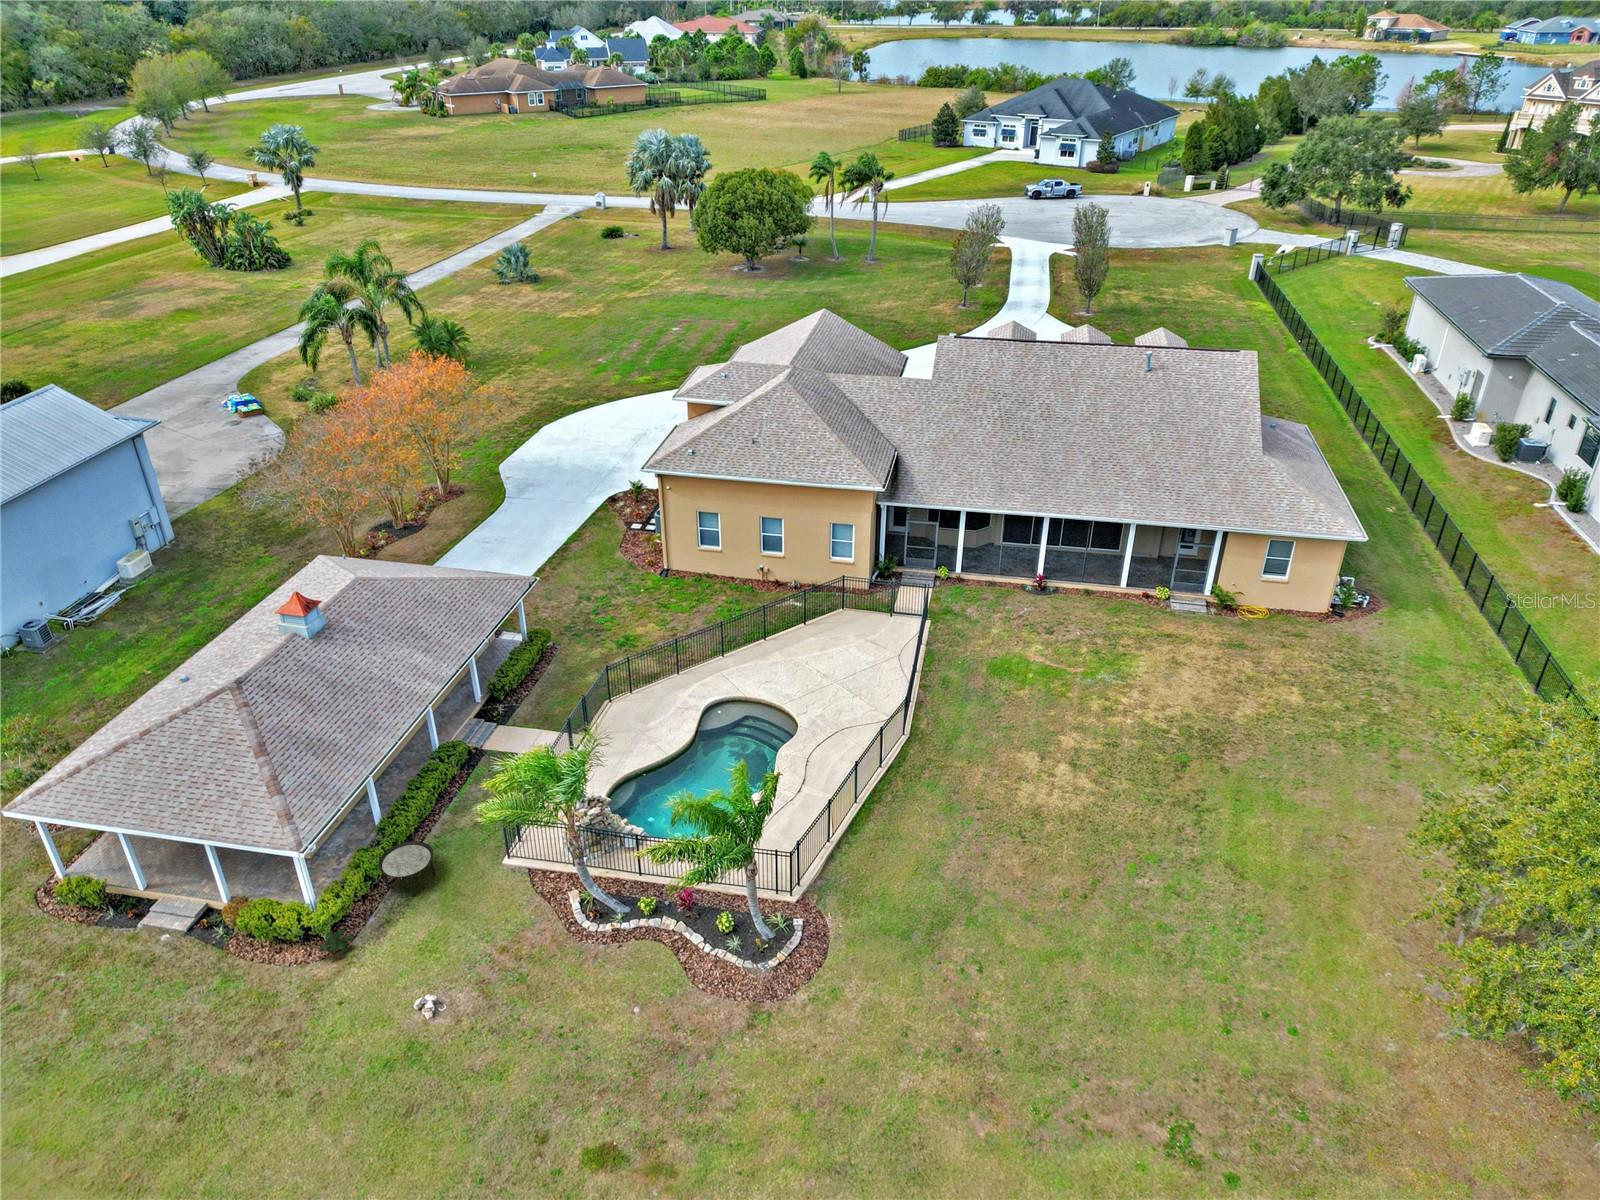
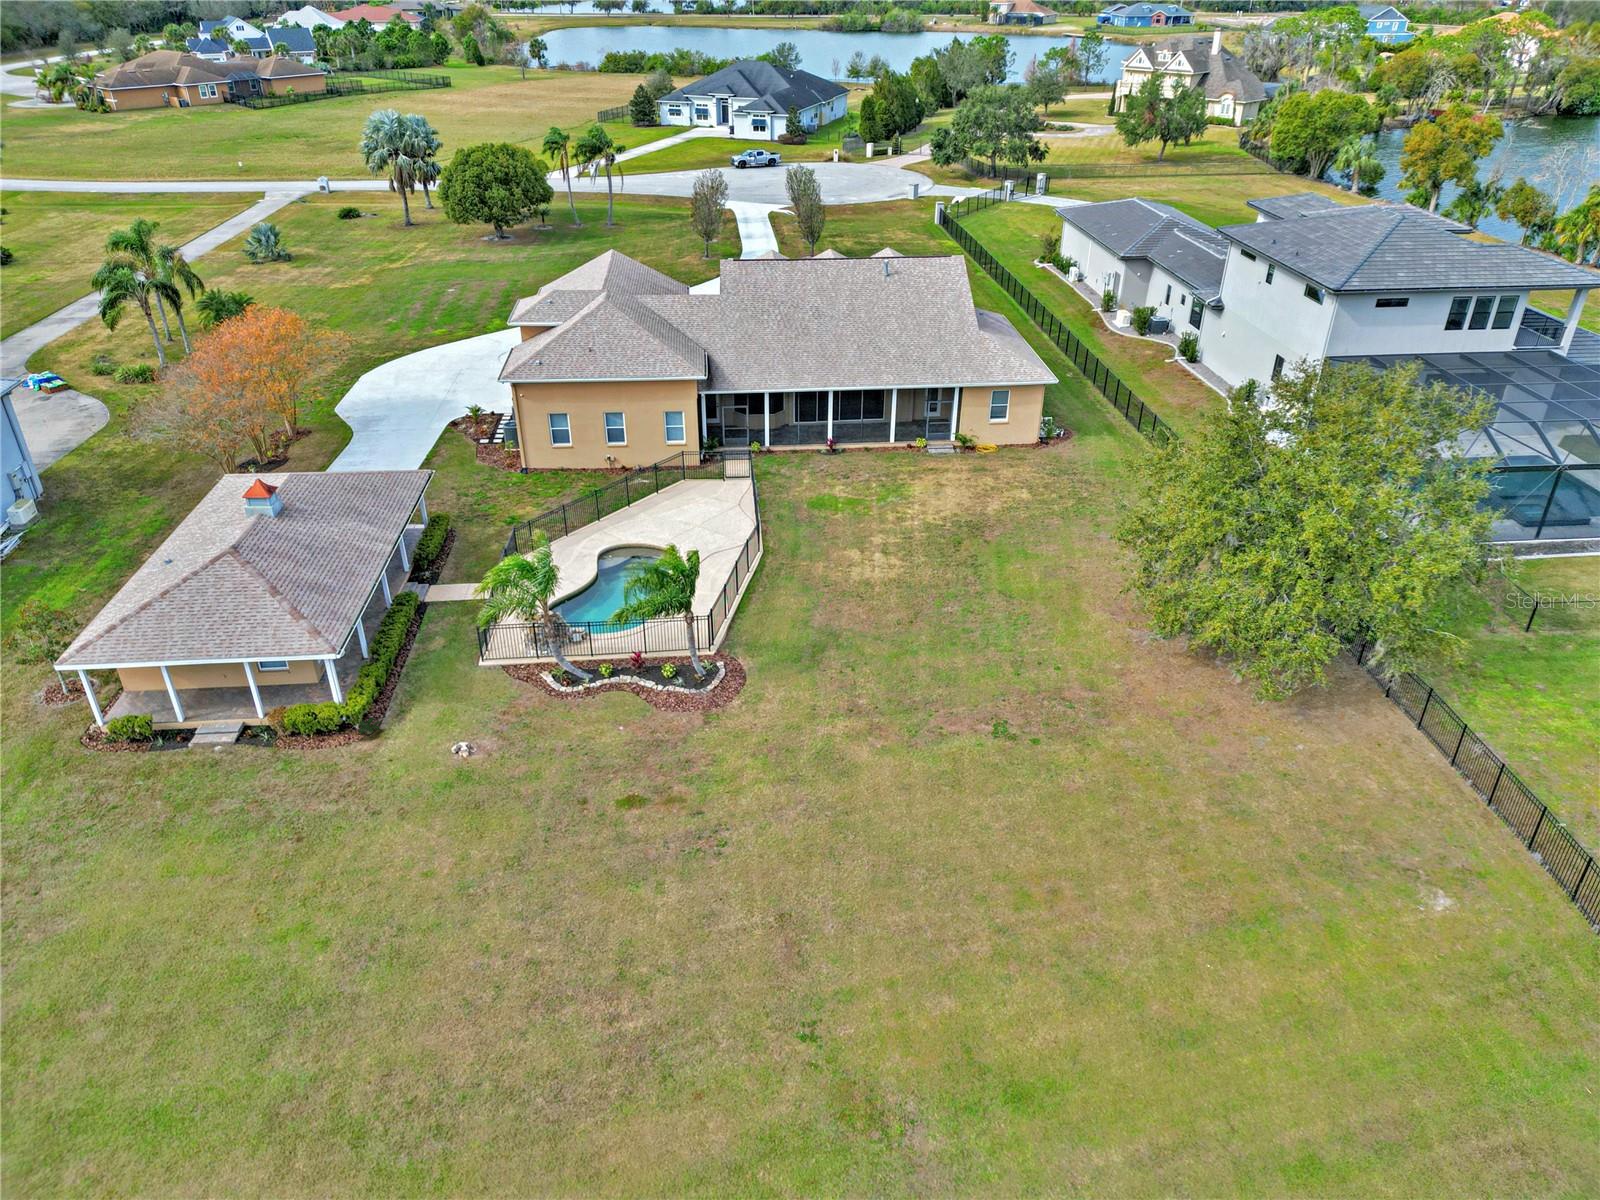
round table: present [378,841,436,897] -> none [383,656,428,695]

